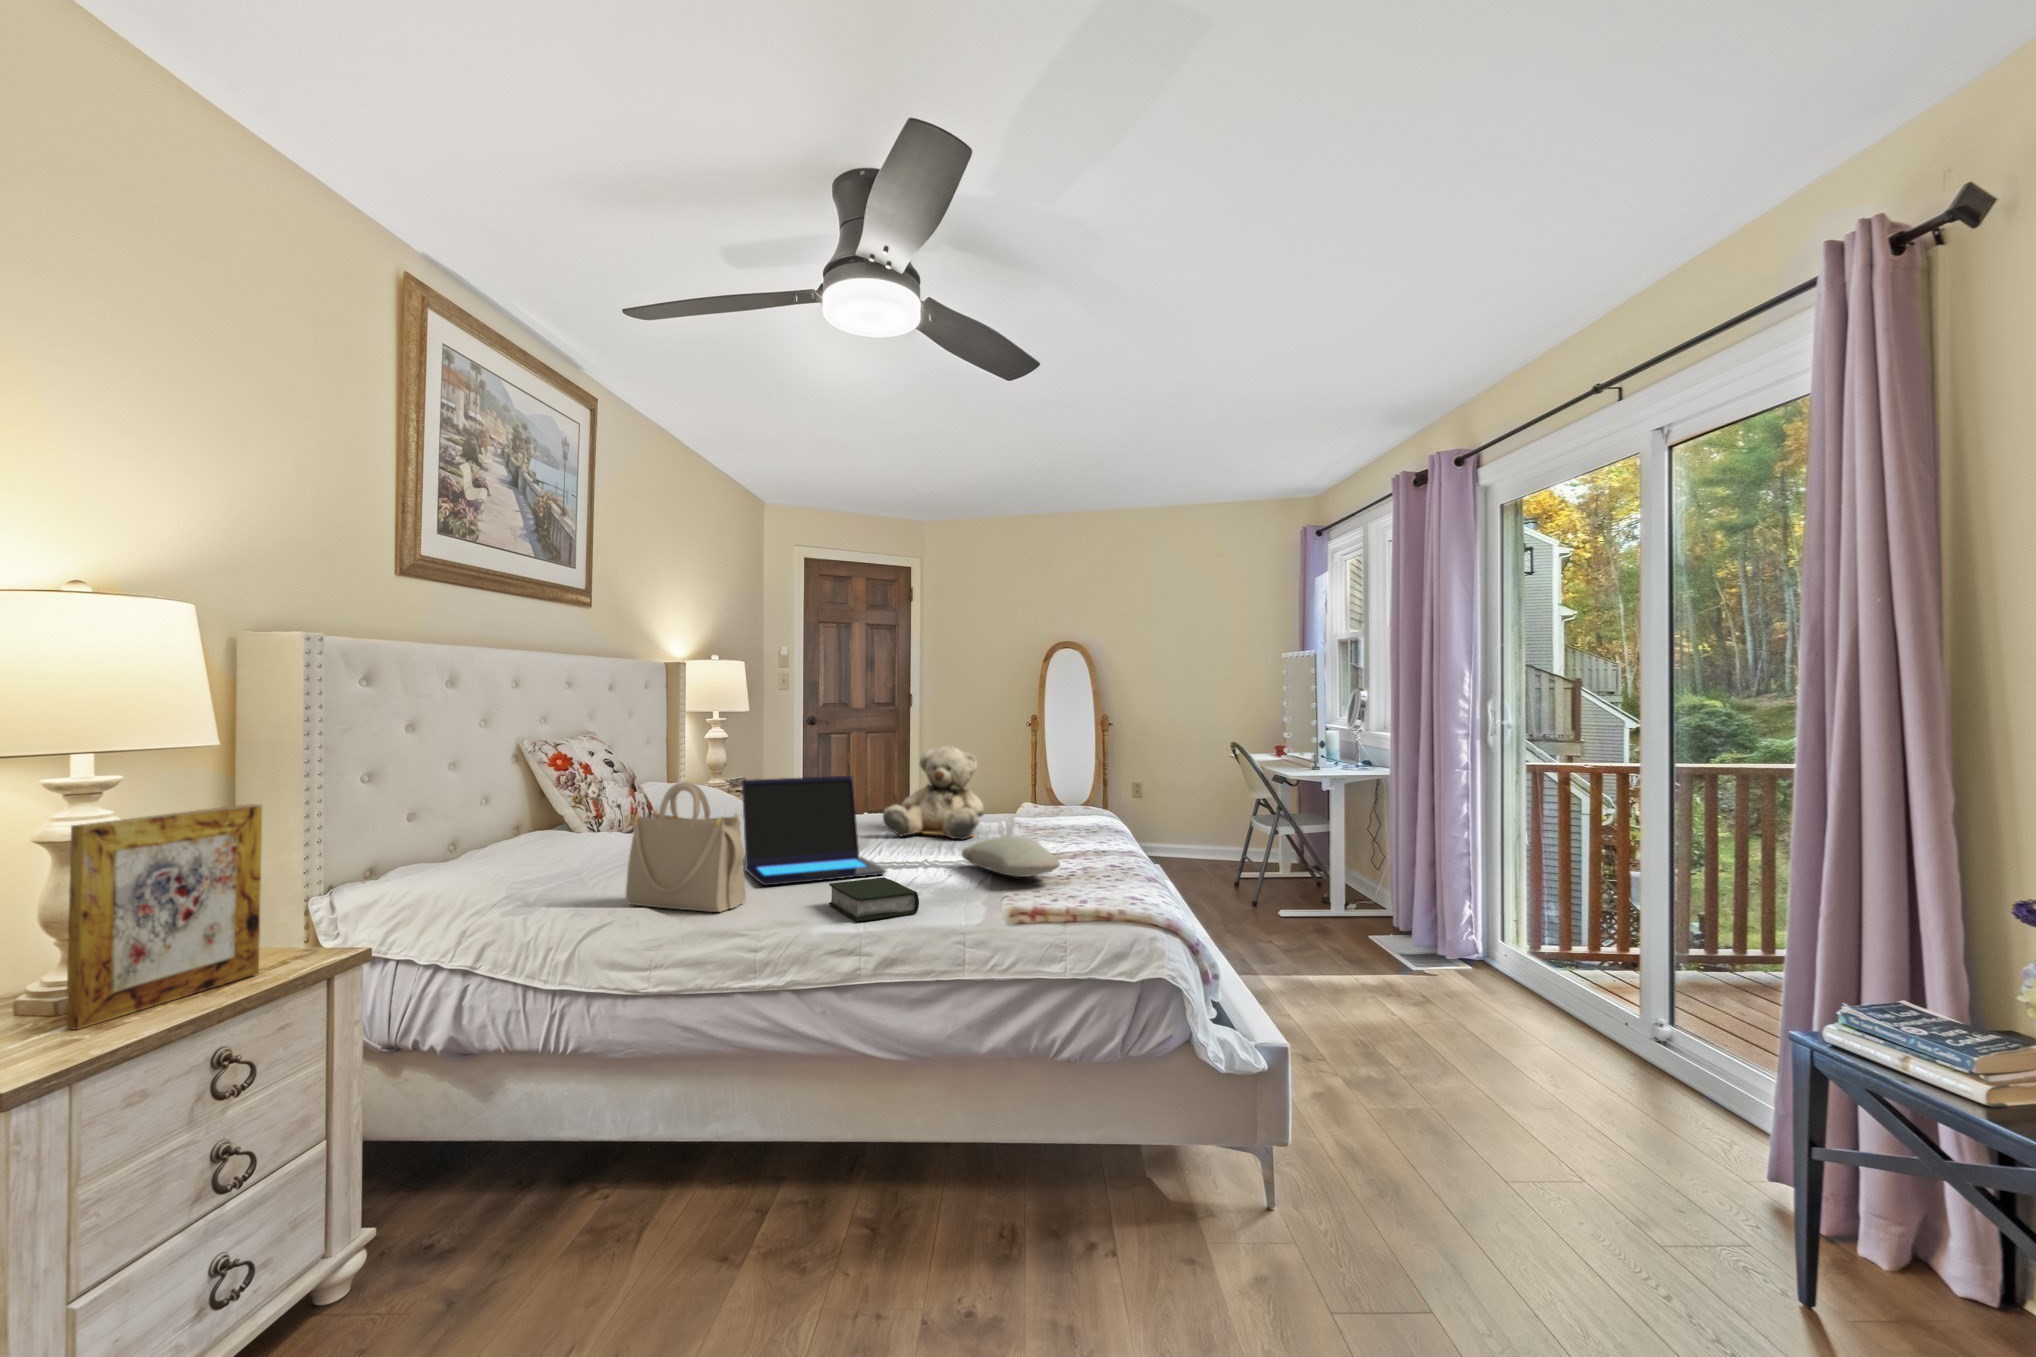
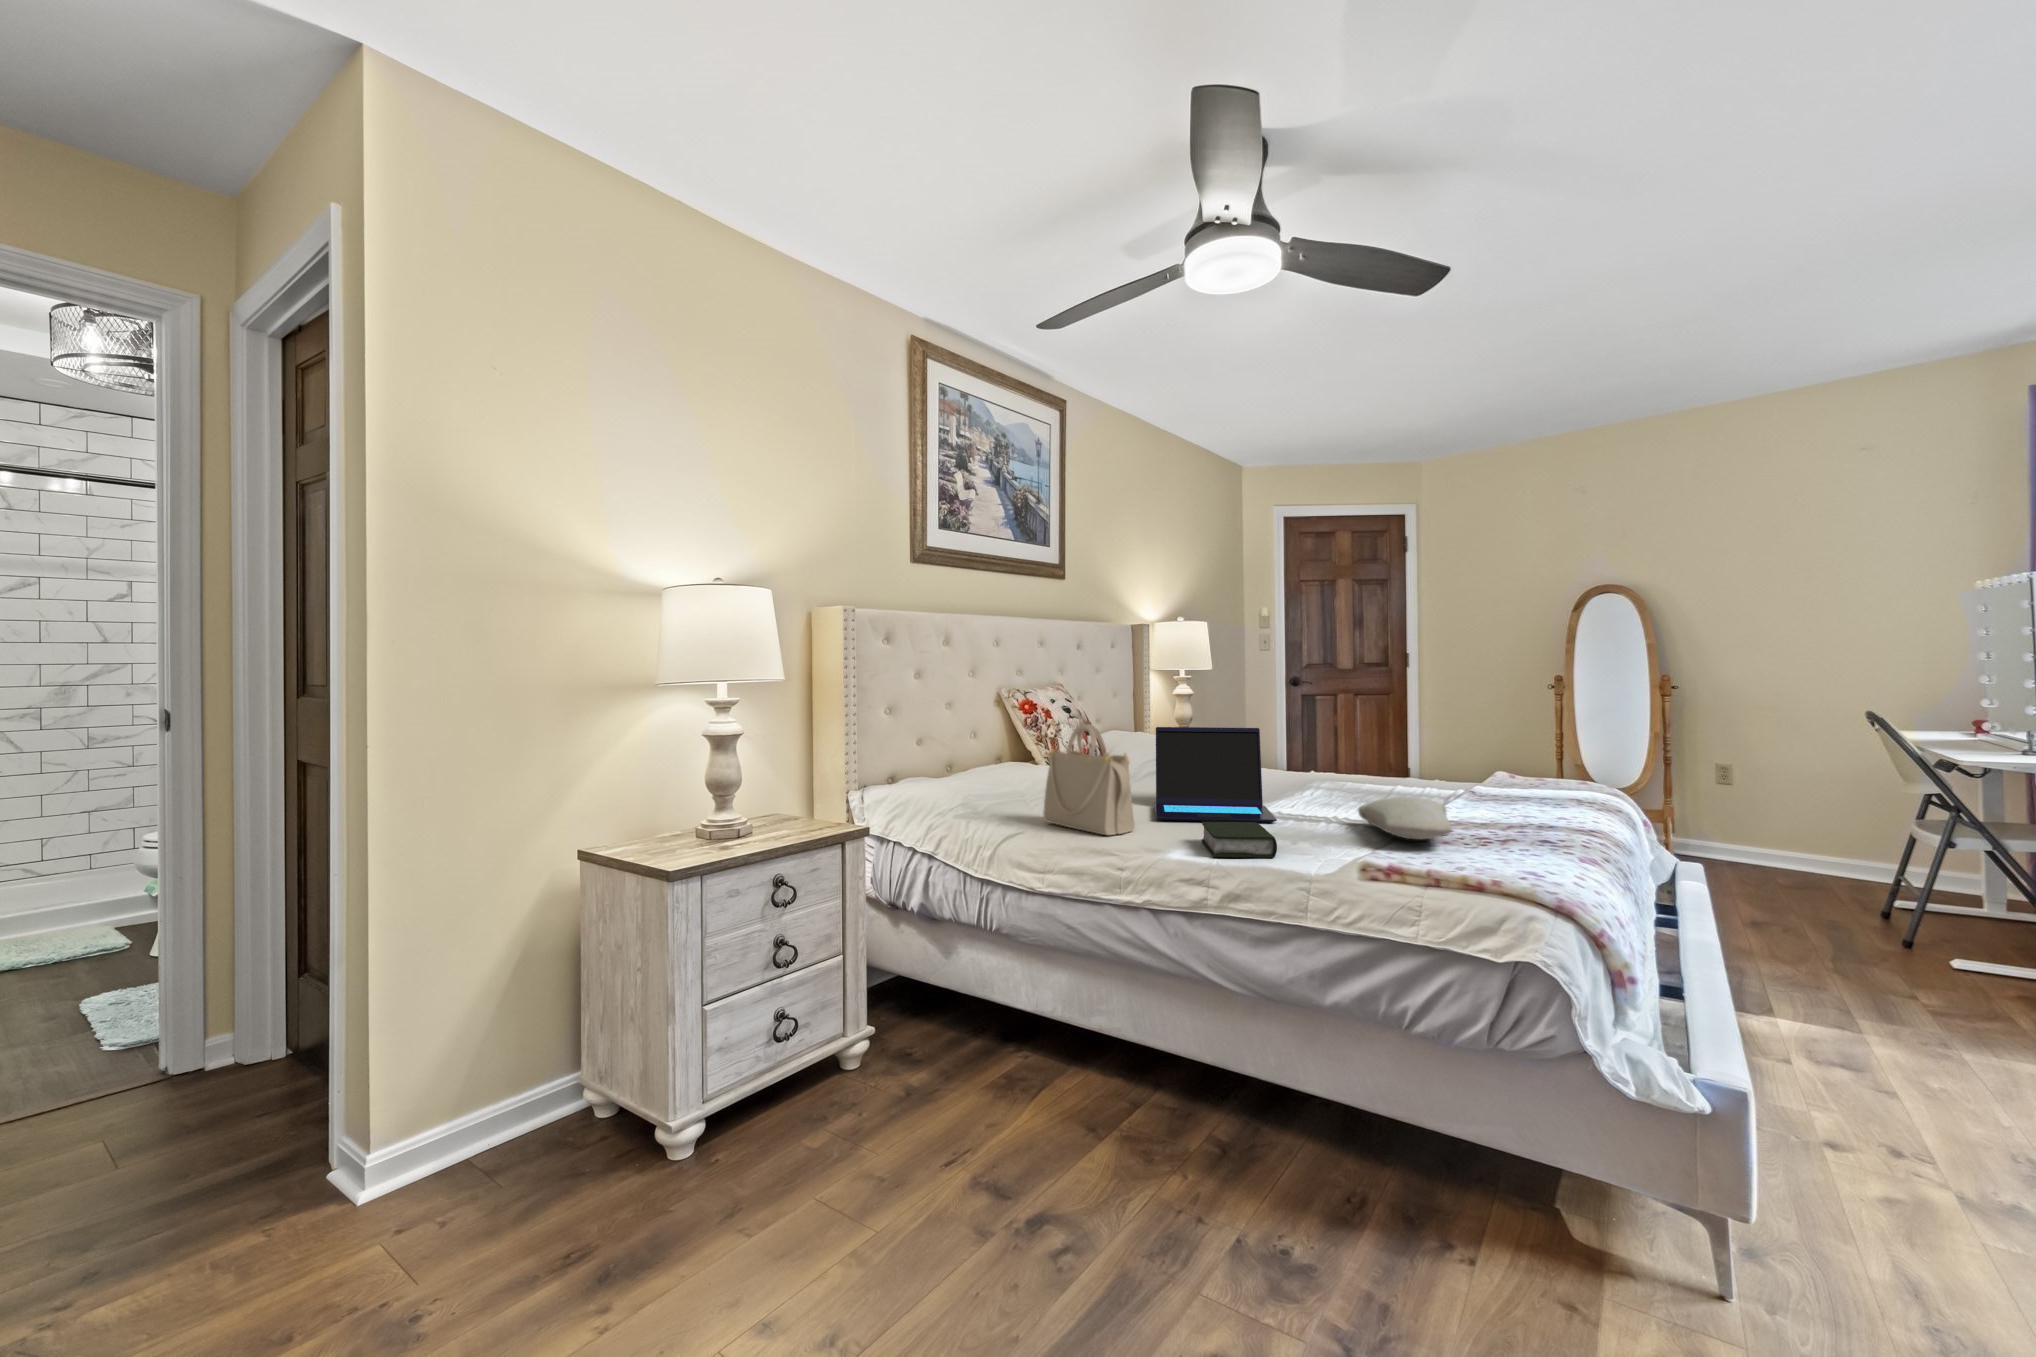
teddy bear: present [883,745,984,840] -> none [1303,703,1415,800]
picture frame: present [66,804,262,1030] -> none [702,722,801,850]

